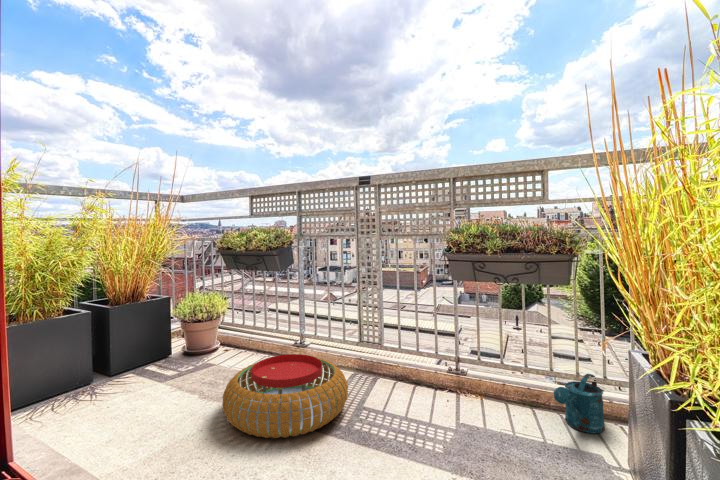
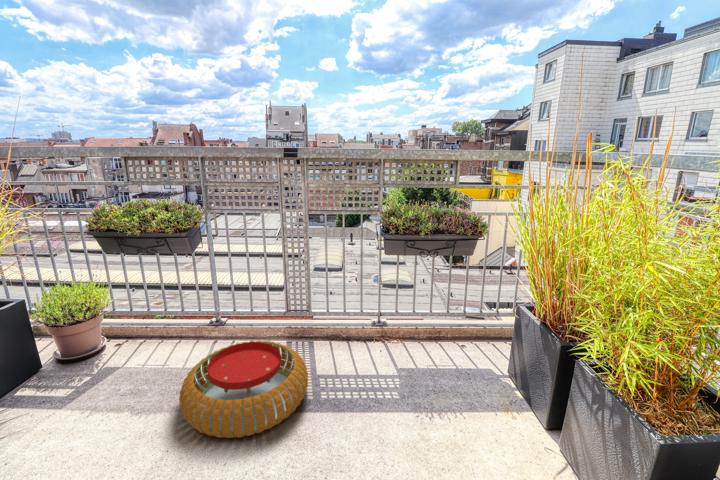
watering can: present [554,374,605,434] -> none [460,312,486,353]

